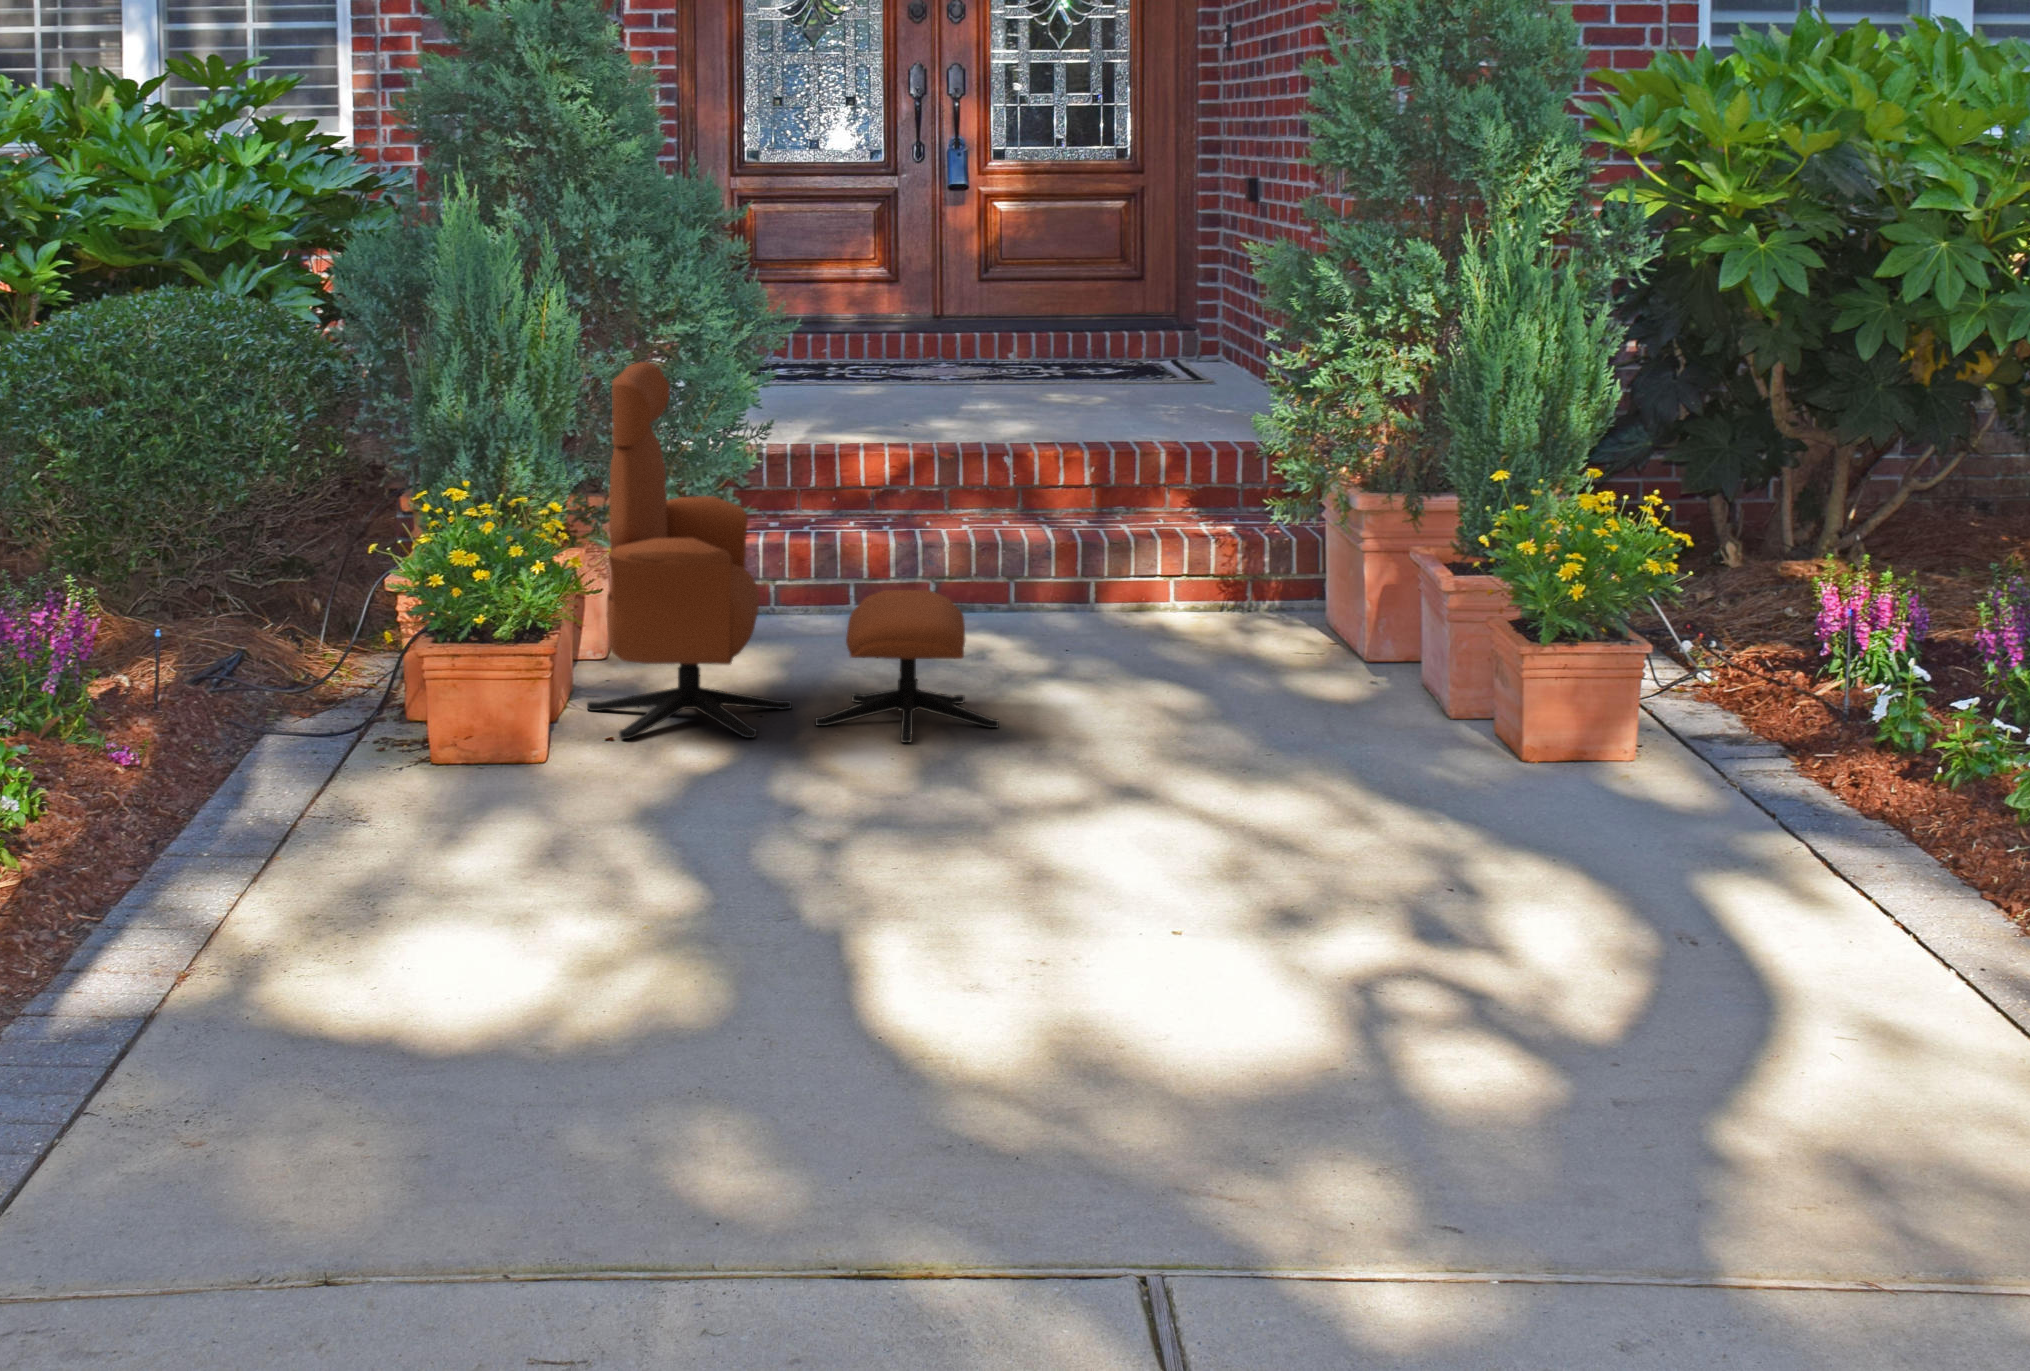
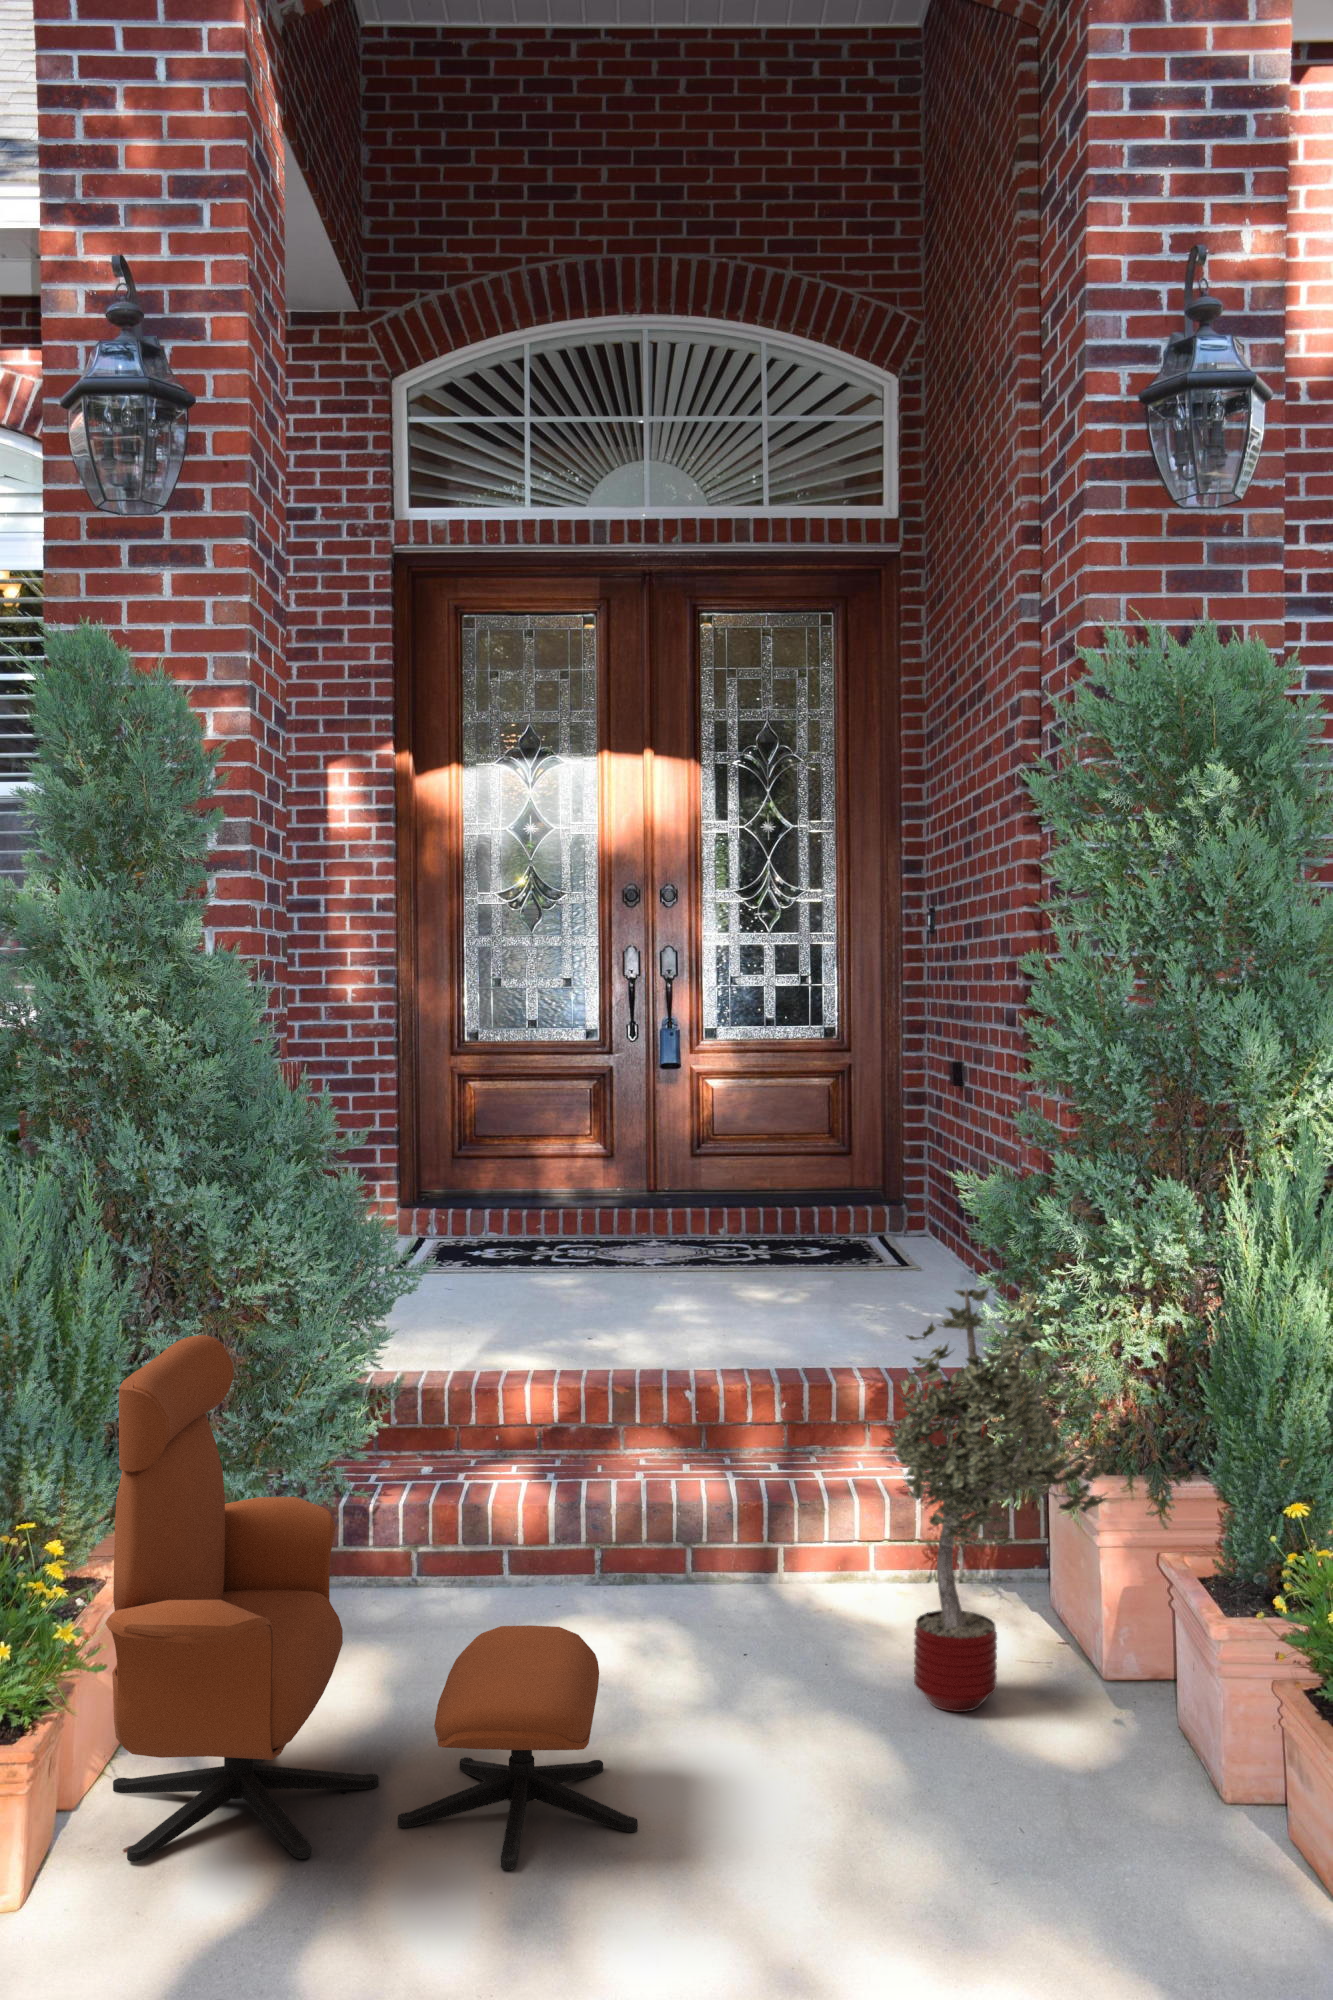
potted tree: none [1187,331,1376,675] -> present [891,1288,1115,1712]

